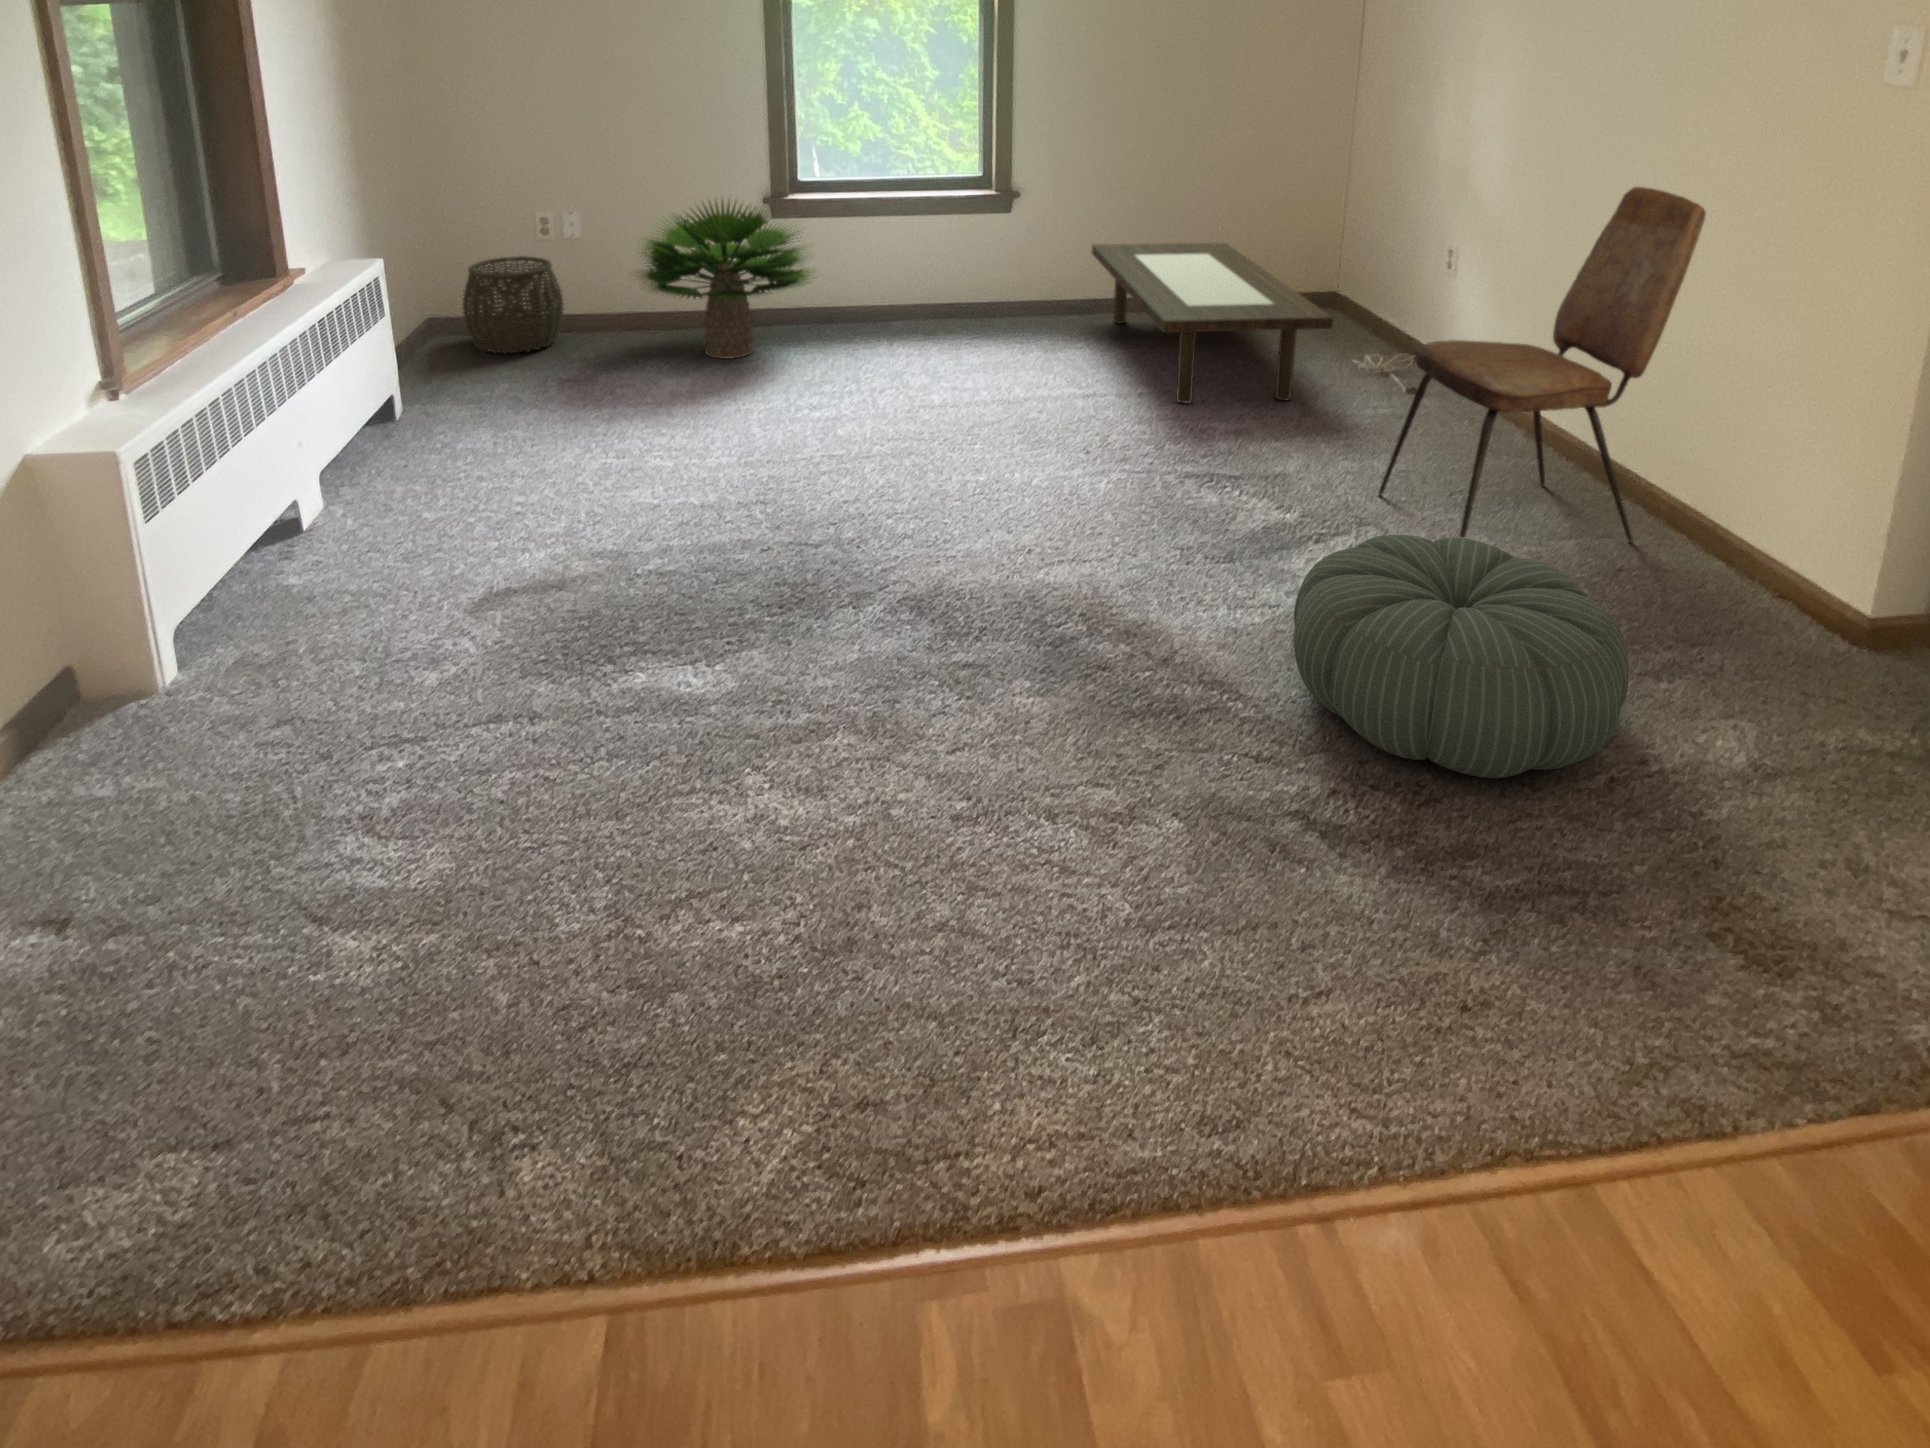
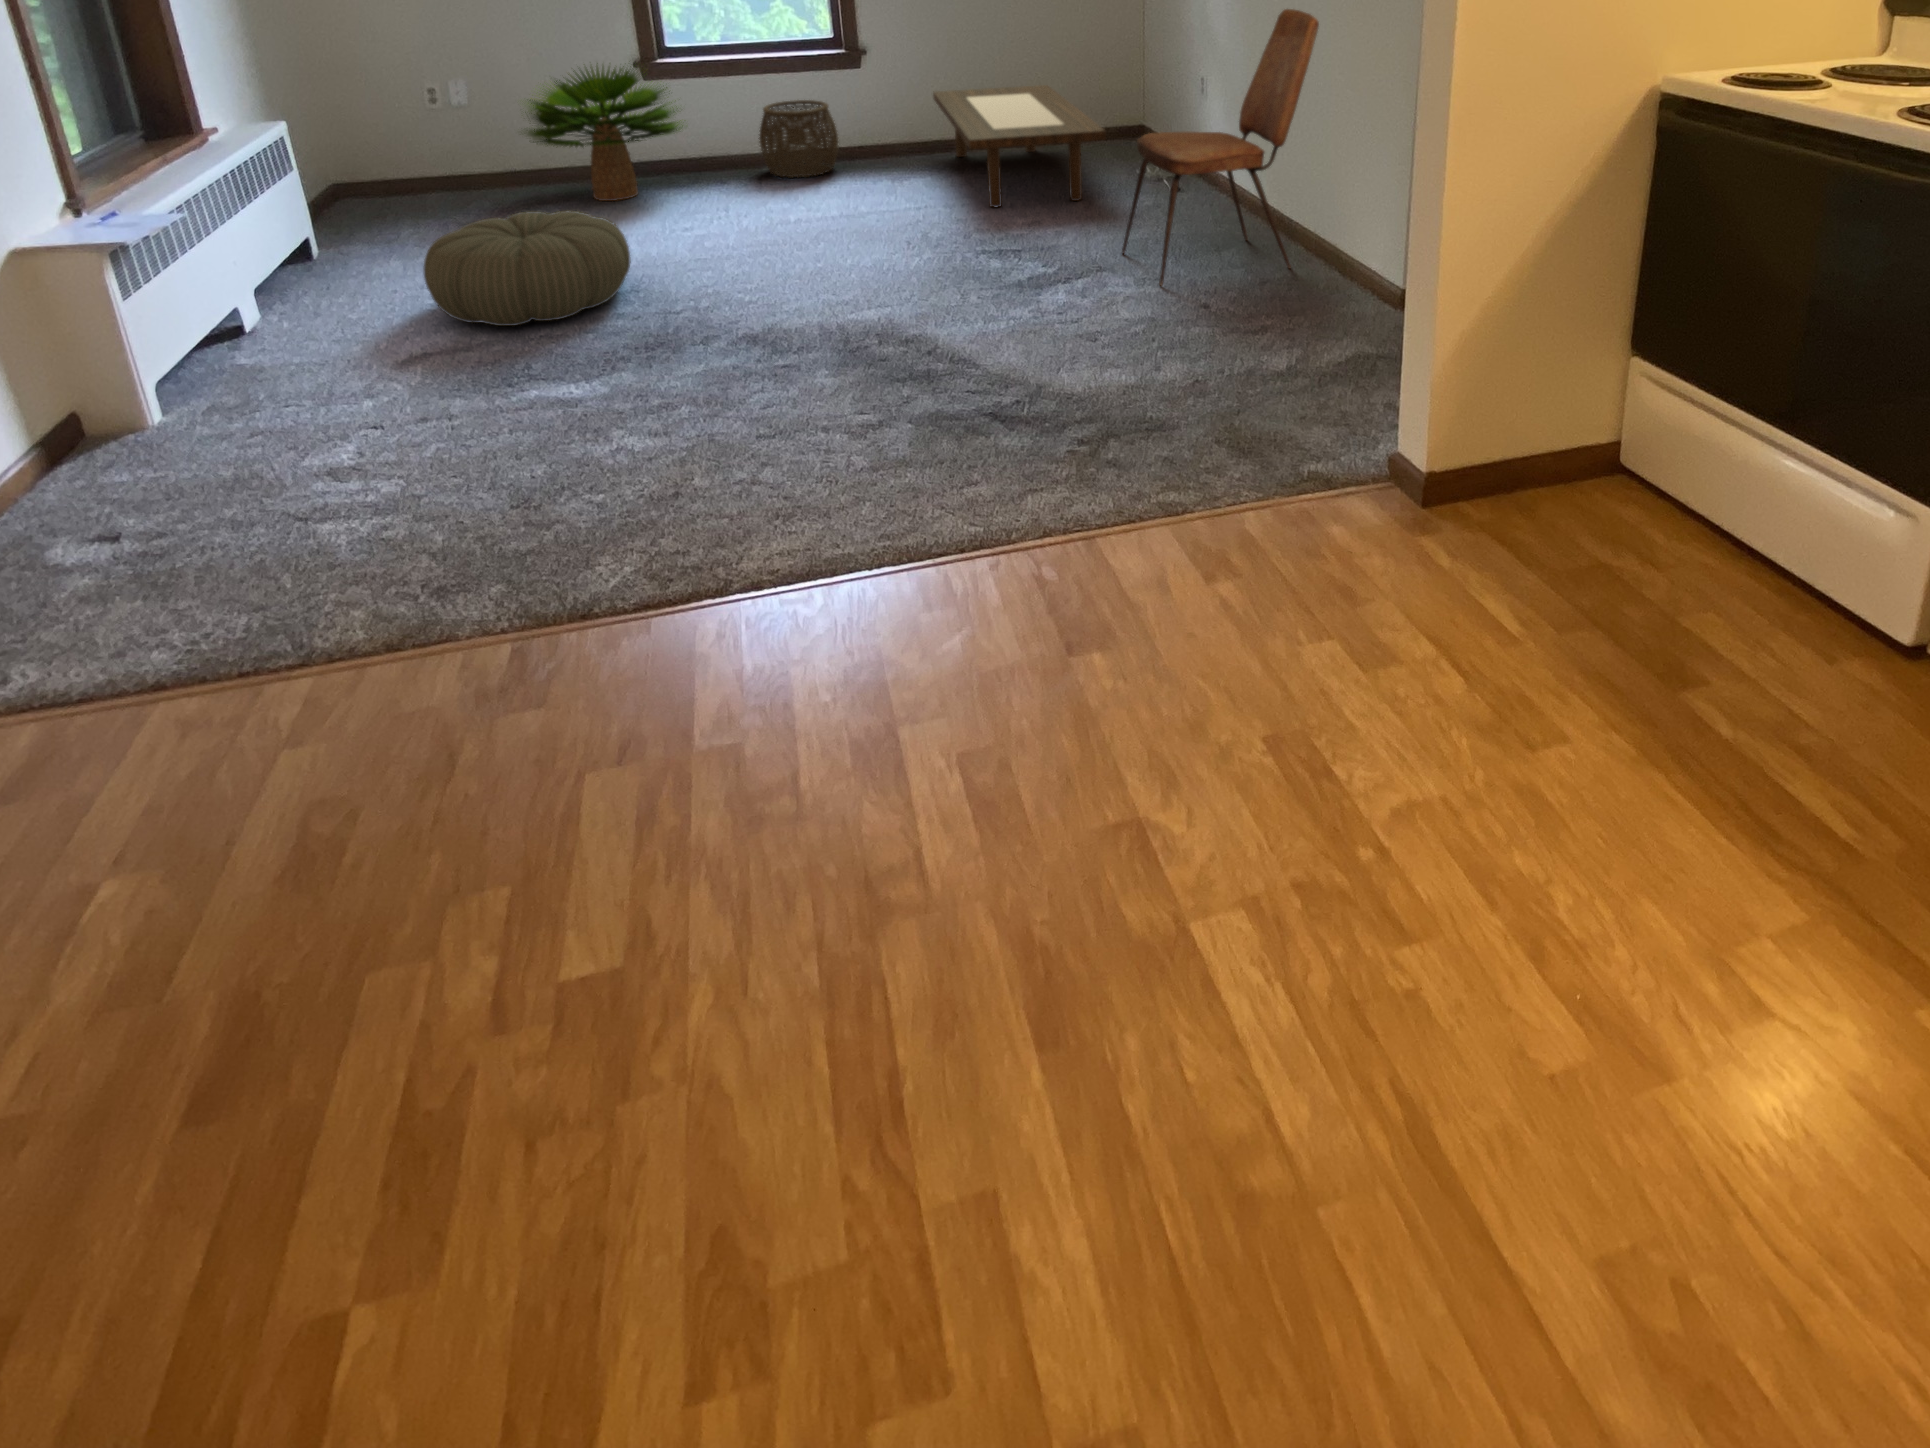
woven basket: present [463,256,564,353] -> present [759,100,838,178]
pouf: present [1294,535,1629,778] -> present [424,210,631,326]

